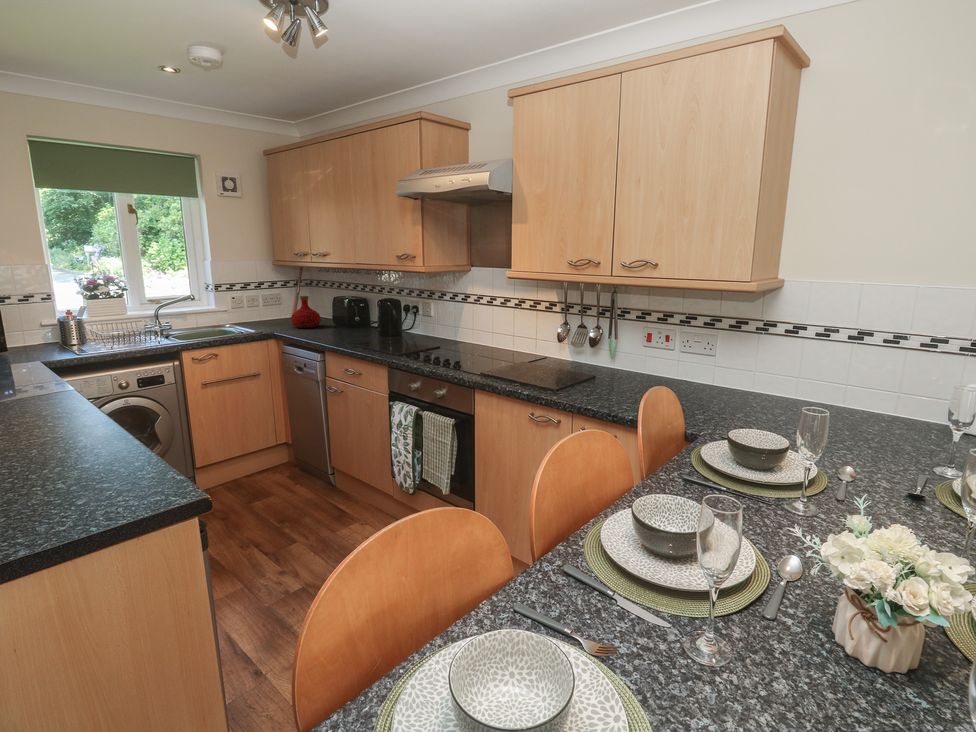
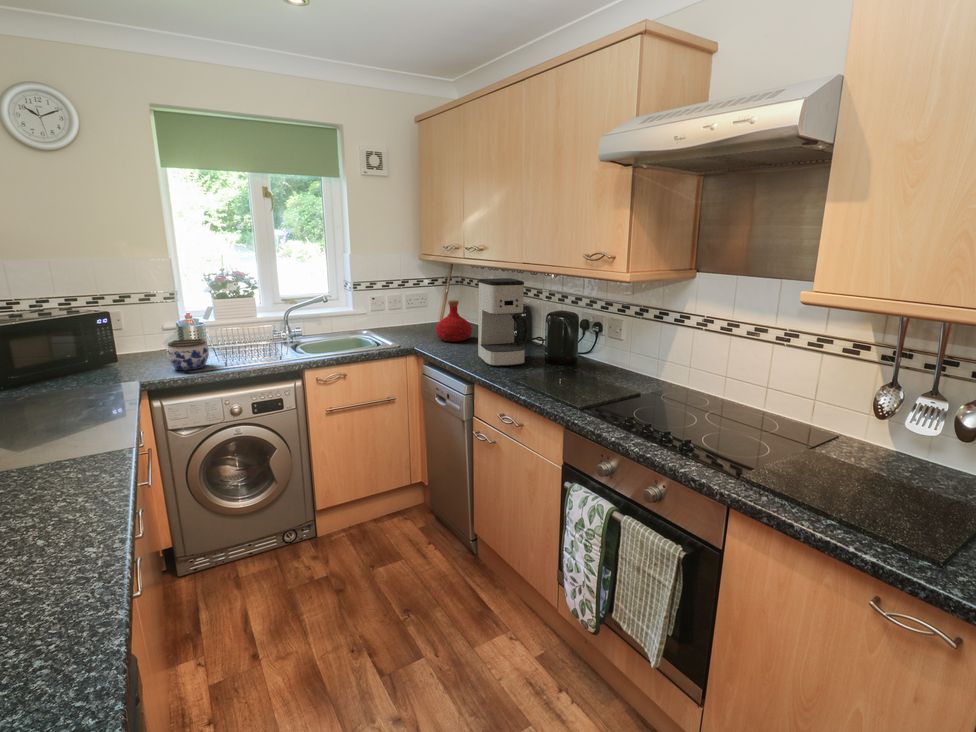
coffee maker: none [323,276,364,340] -> present [478,278,529,366]
jar: none [56,329,95,354] -> present [166,339,209,370]

